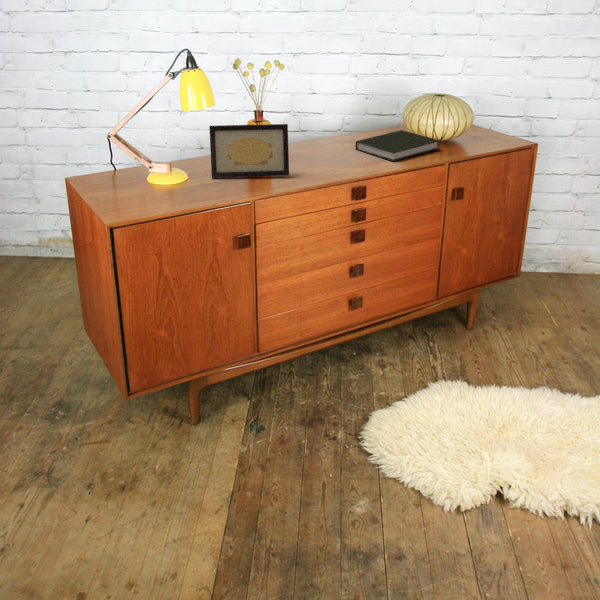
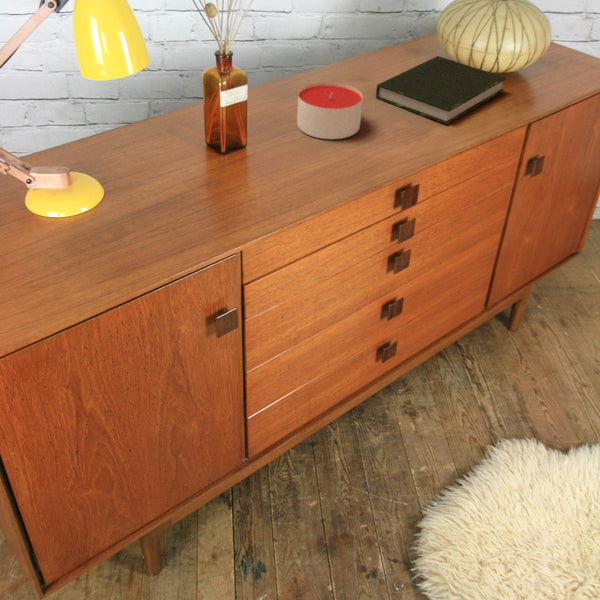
picture frame: present [209,124,289,178] -> none [138,81,289,188]
candle: none [302,136,340,164] -> present [297,82,363,139]

